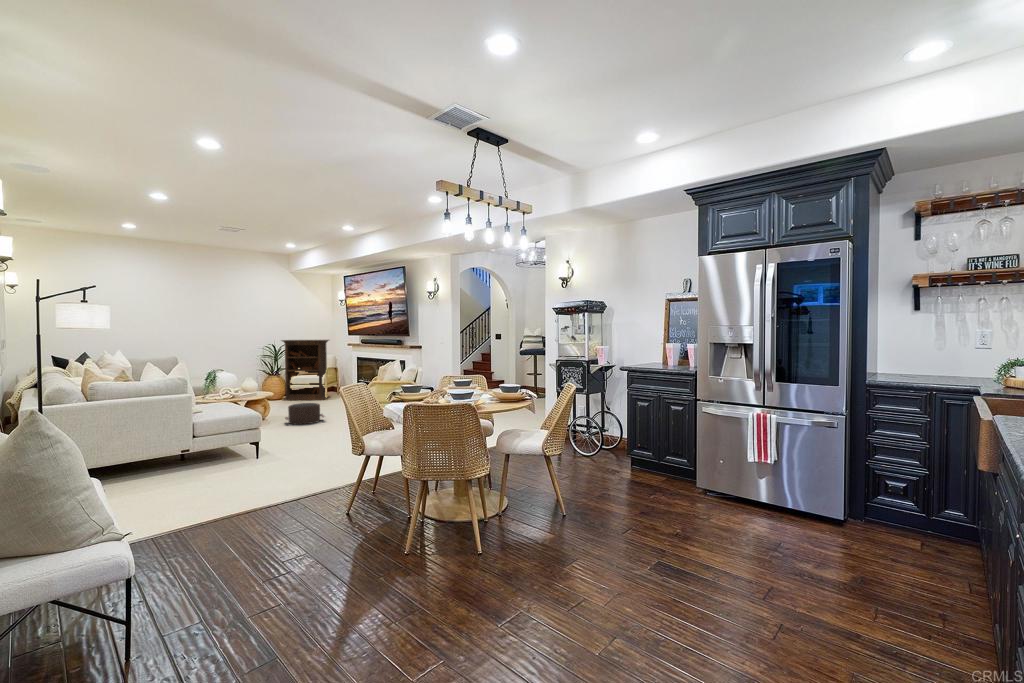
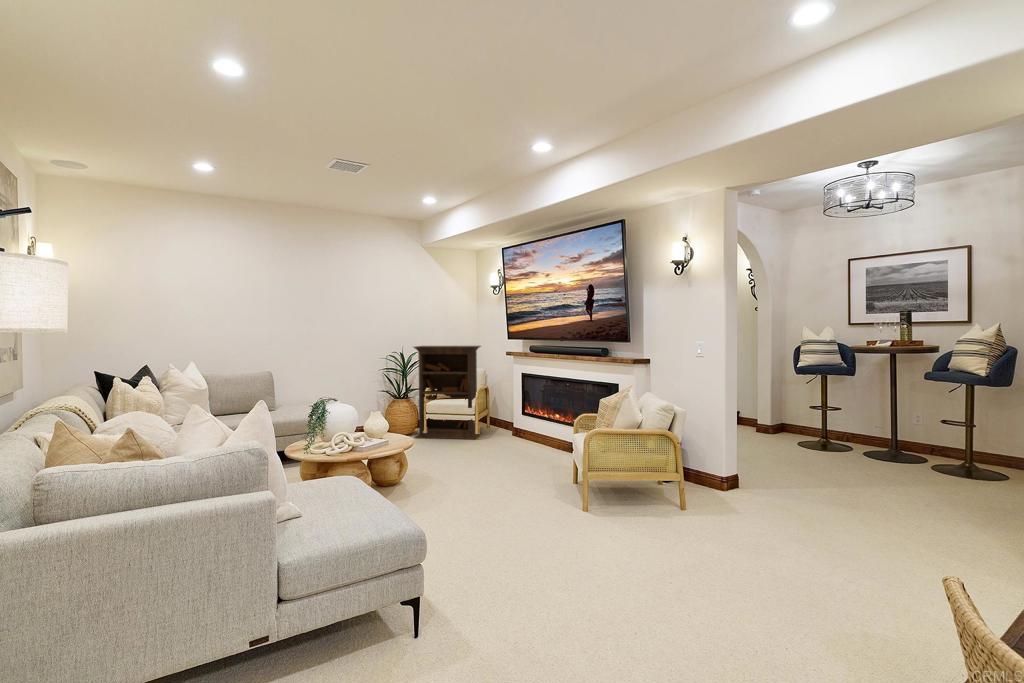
pouf: present [285,403,325,424] -> none [443,467,517,516]

